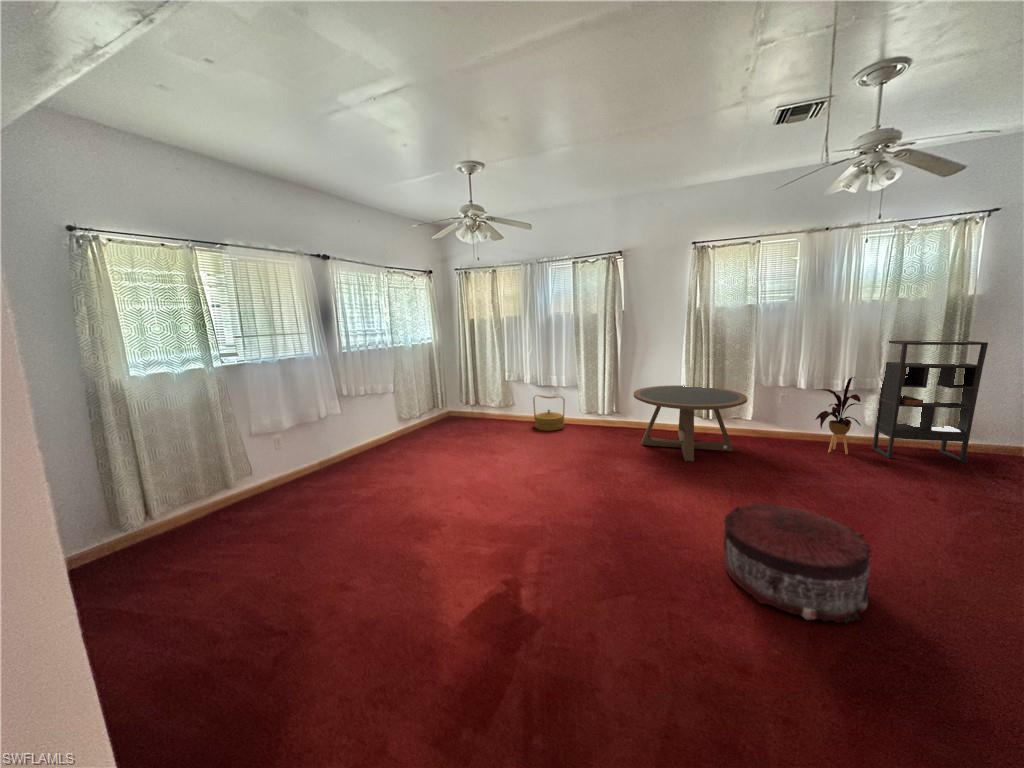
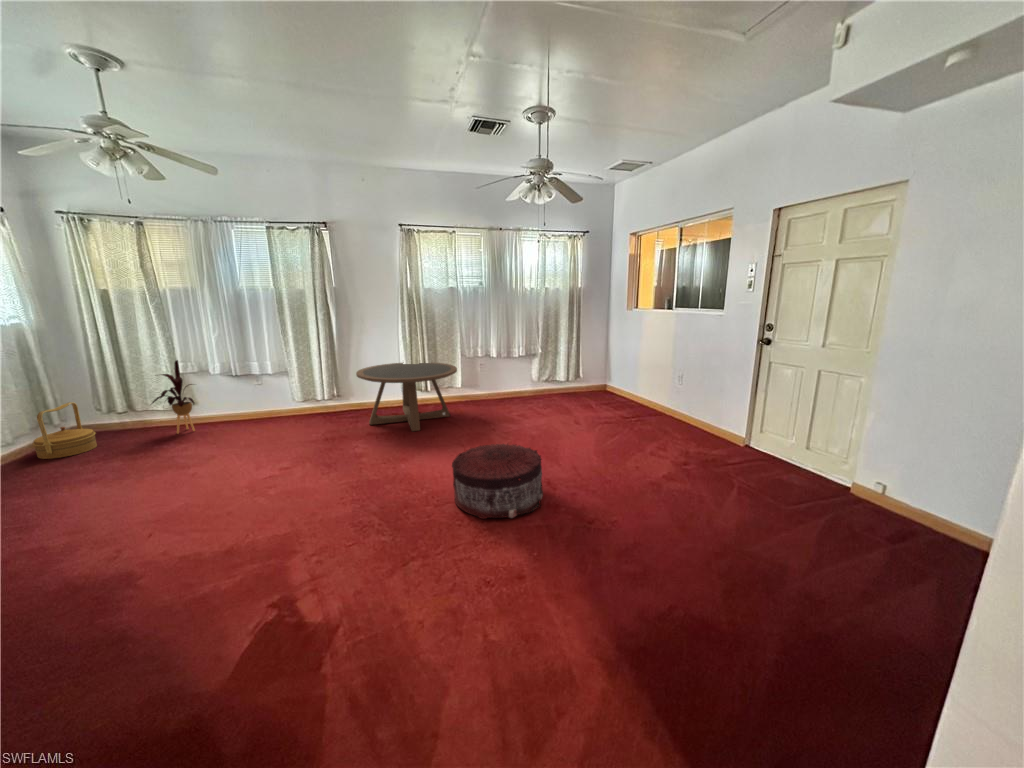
bookshelf: present [871,340,988,463] -> none [538,318,587,403]
house plant: present [815,377,861,454] -> present [152,360,195,433]
woven basket: present [533,395,565,431] -> present [33,402,97,459]

